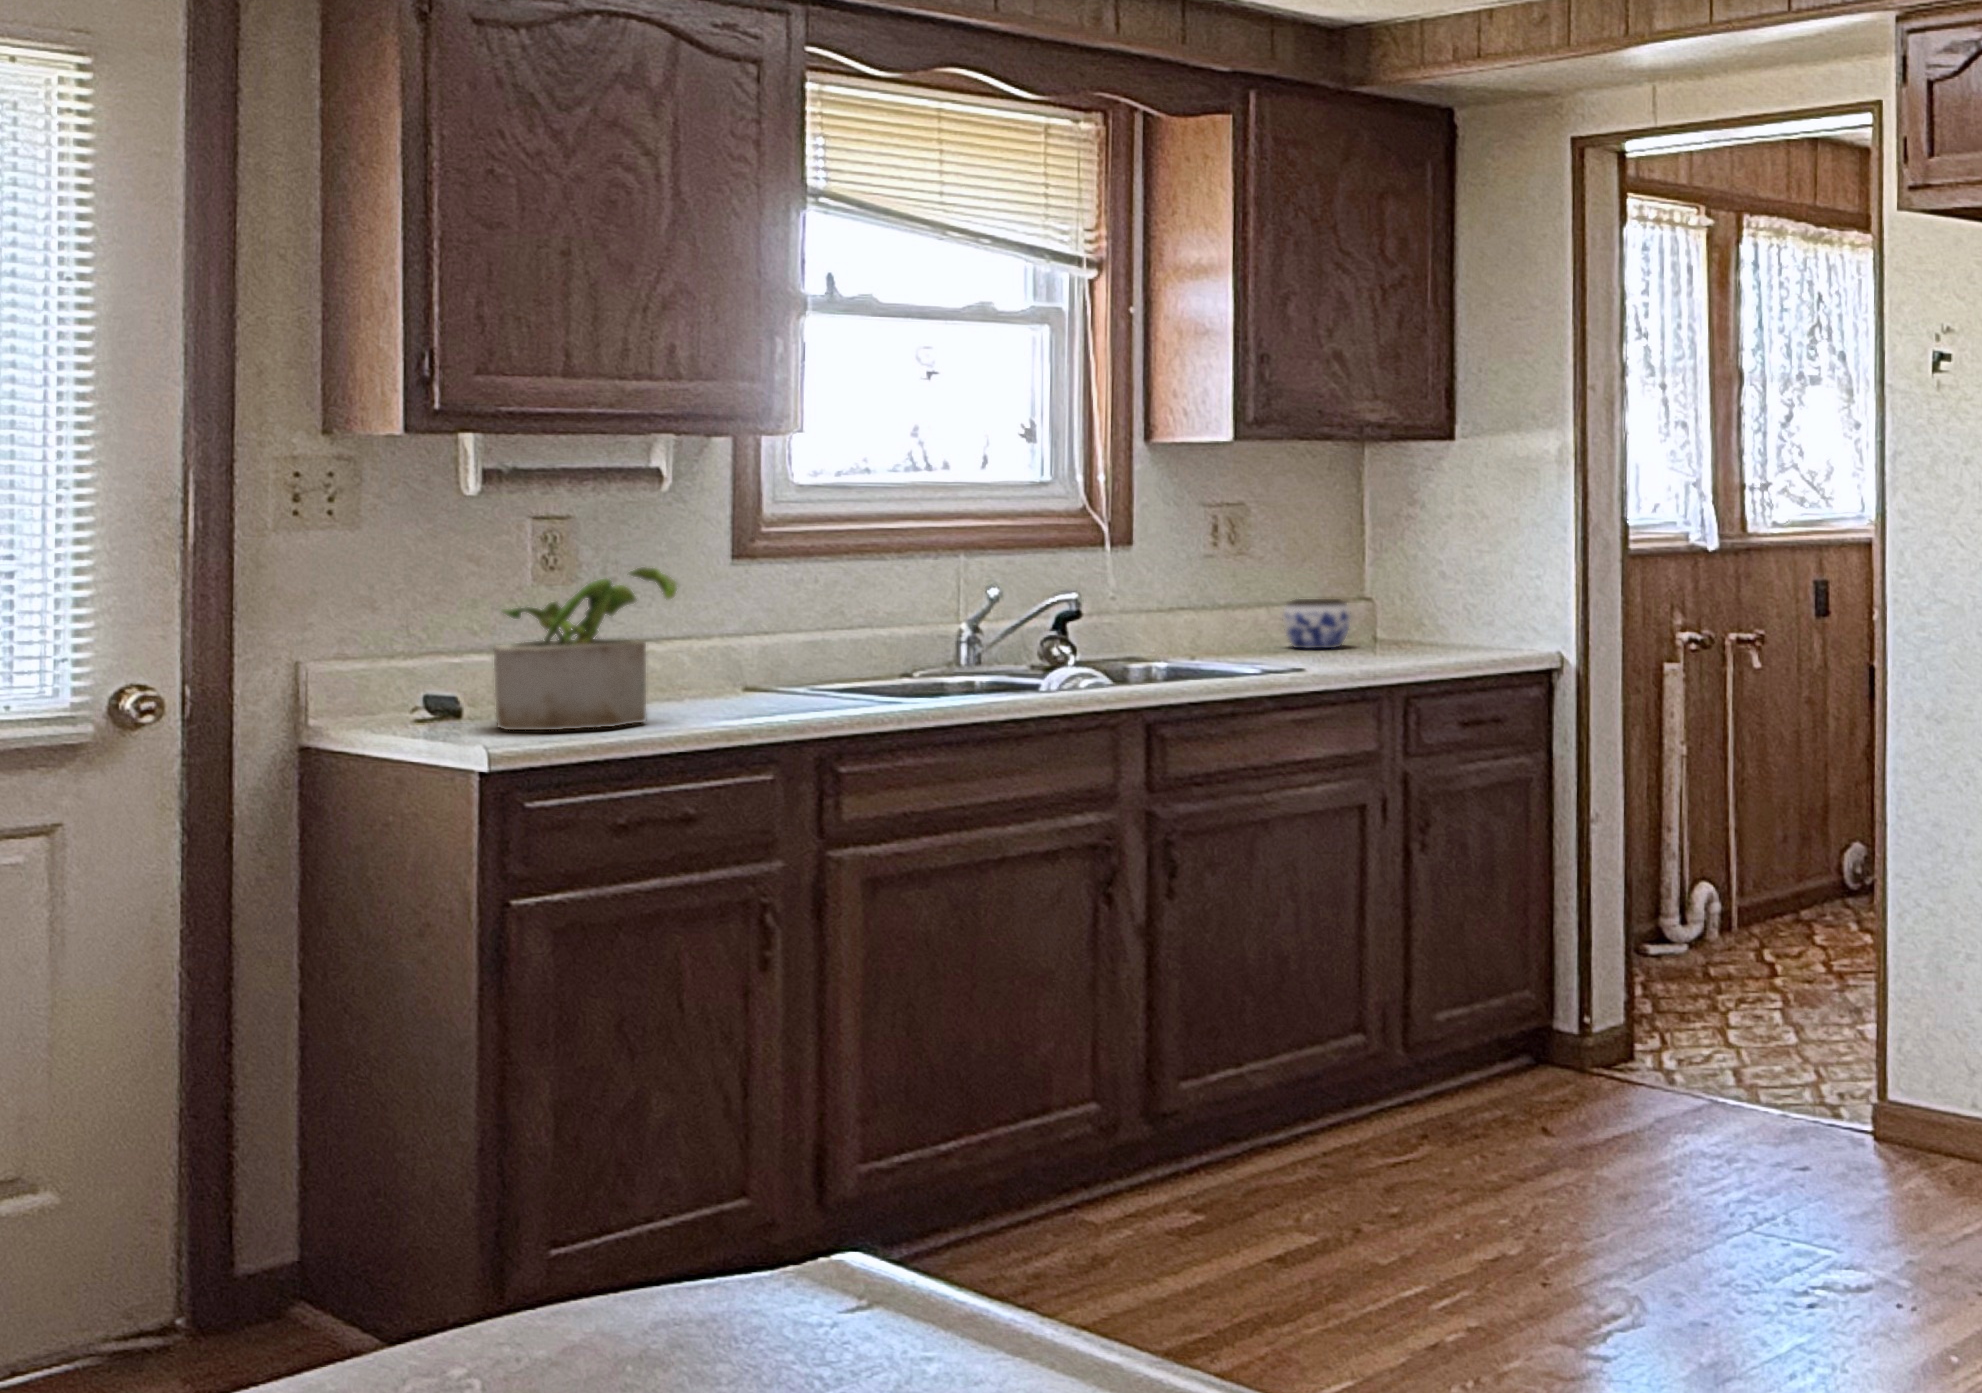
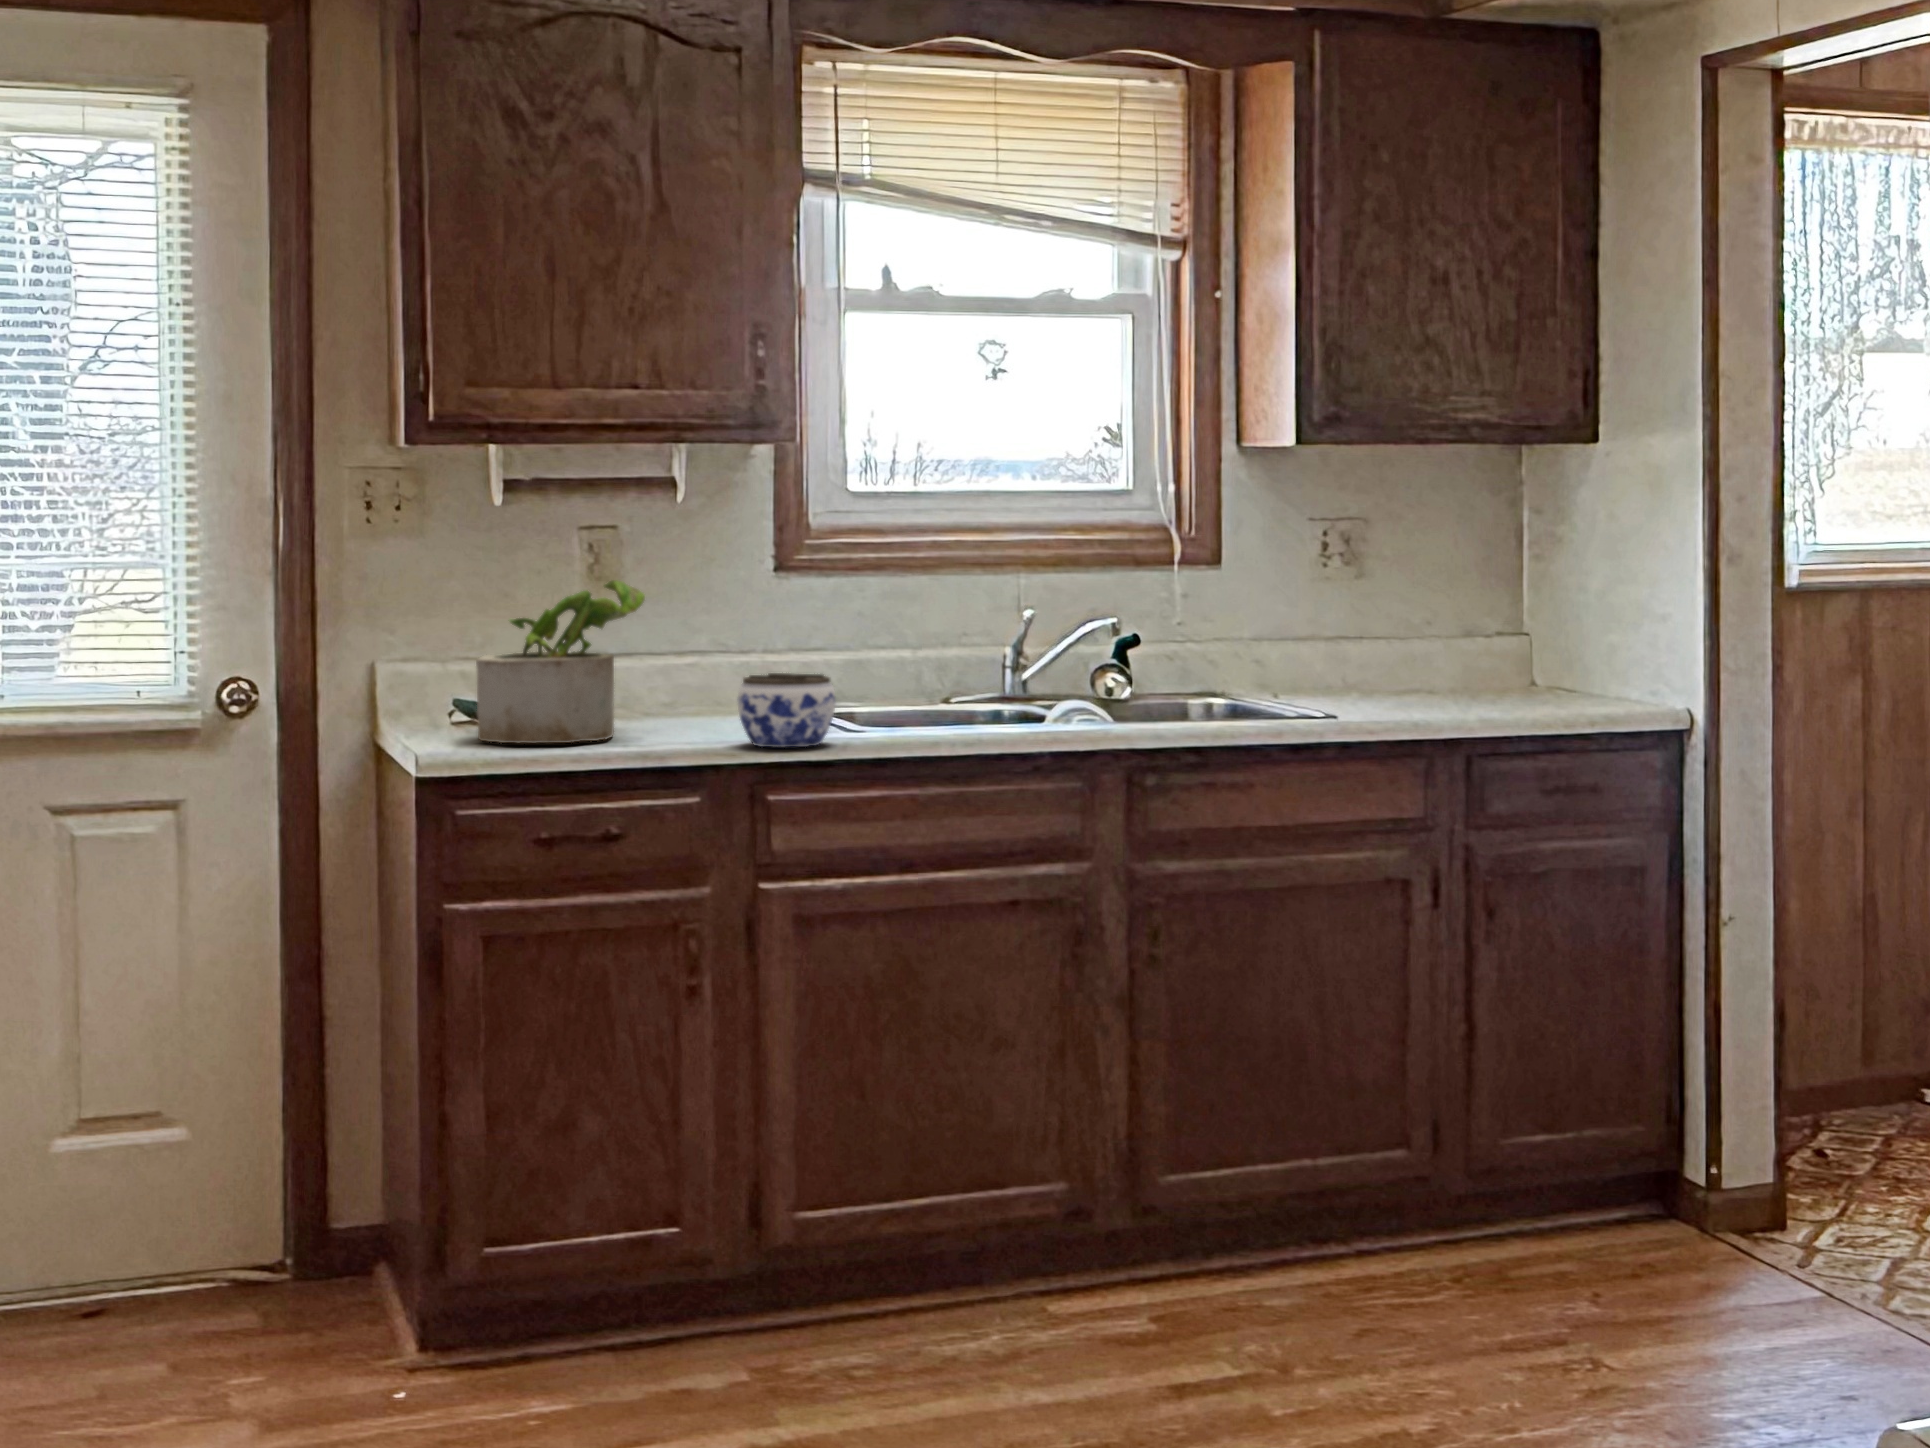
jar: present [1283,599,1350,648] -> present [738,673,836,747]

